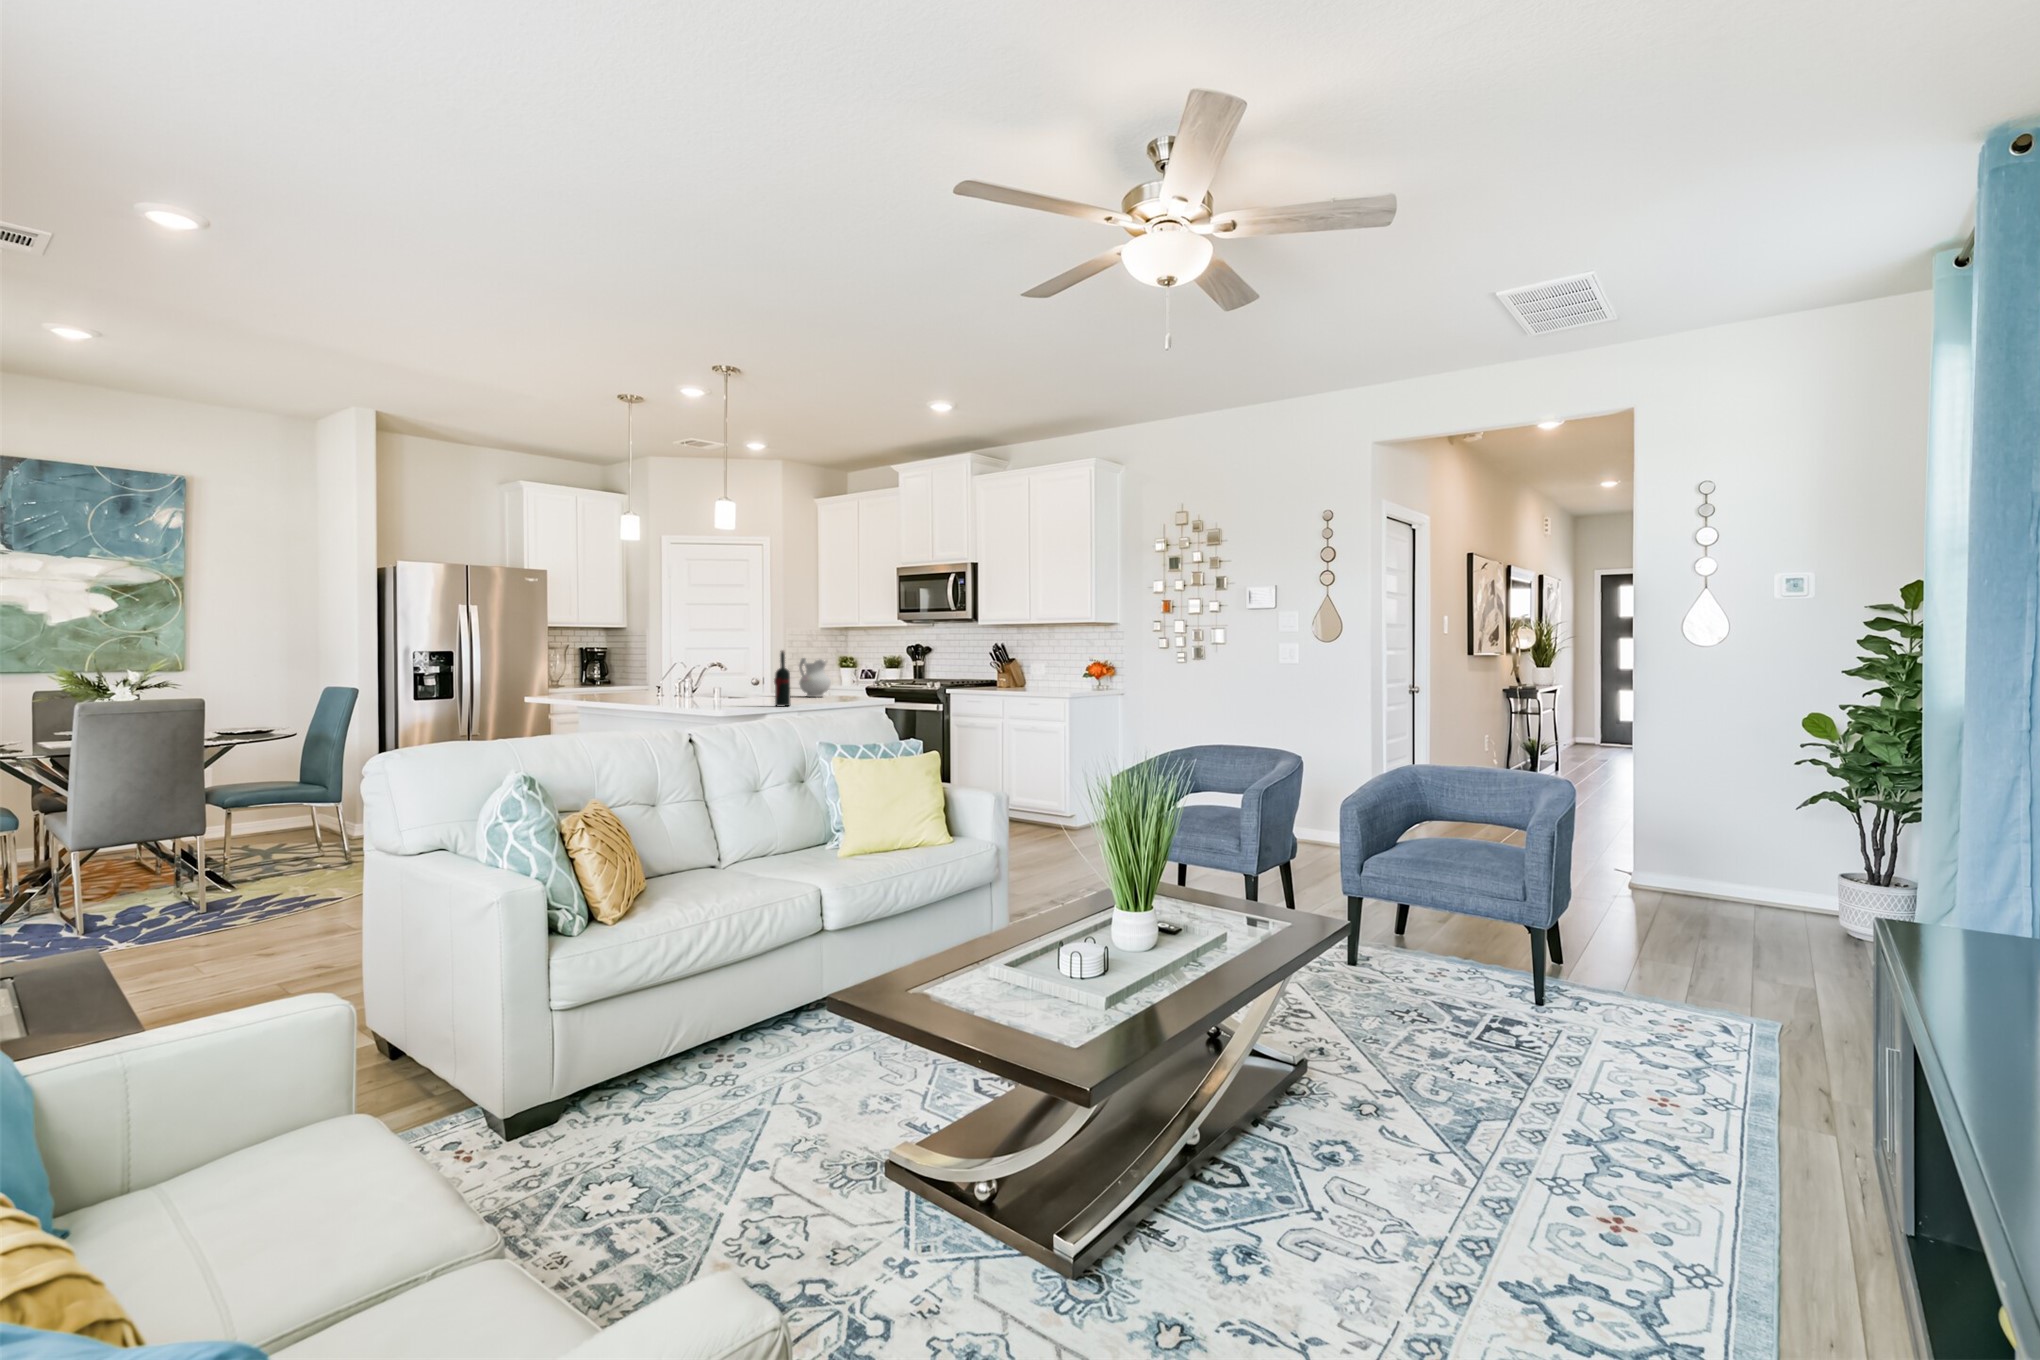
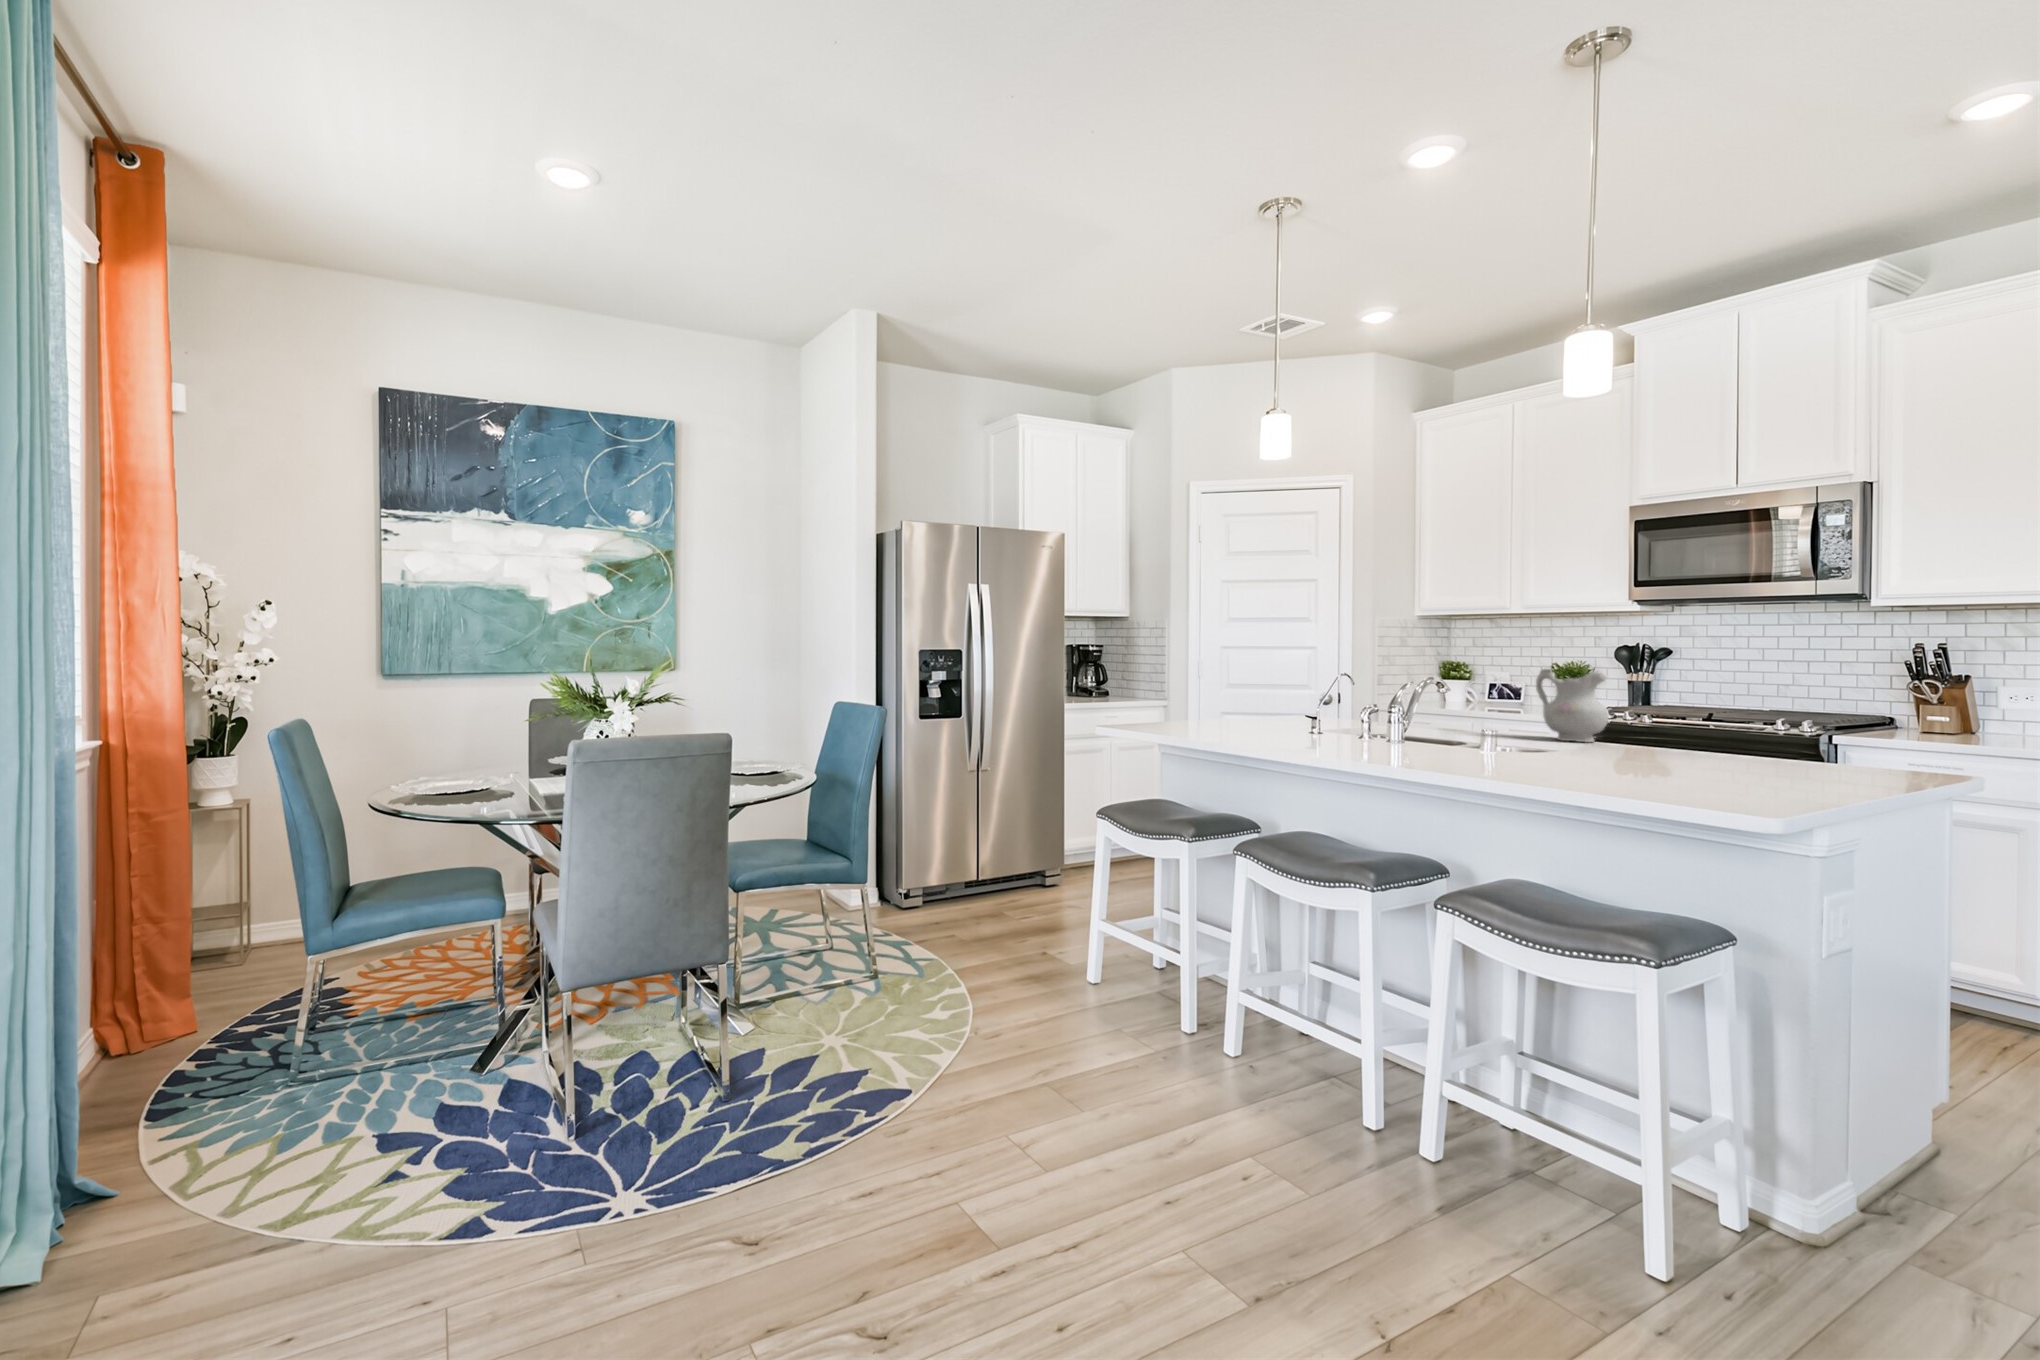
wine bottle: present [774,651,790,707] -> none [1654,658,1692,777]

